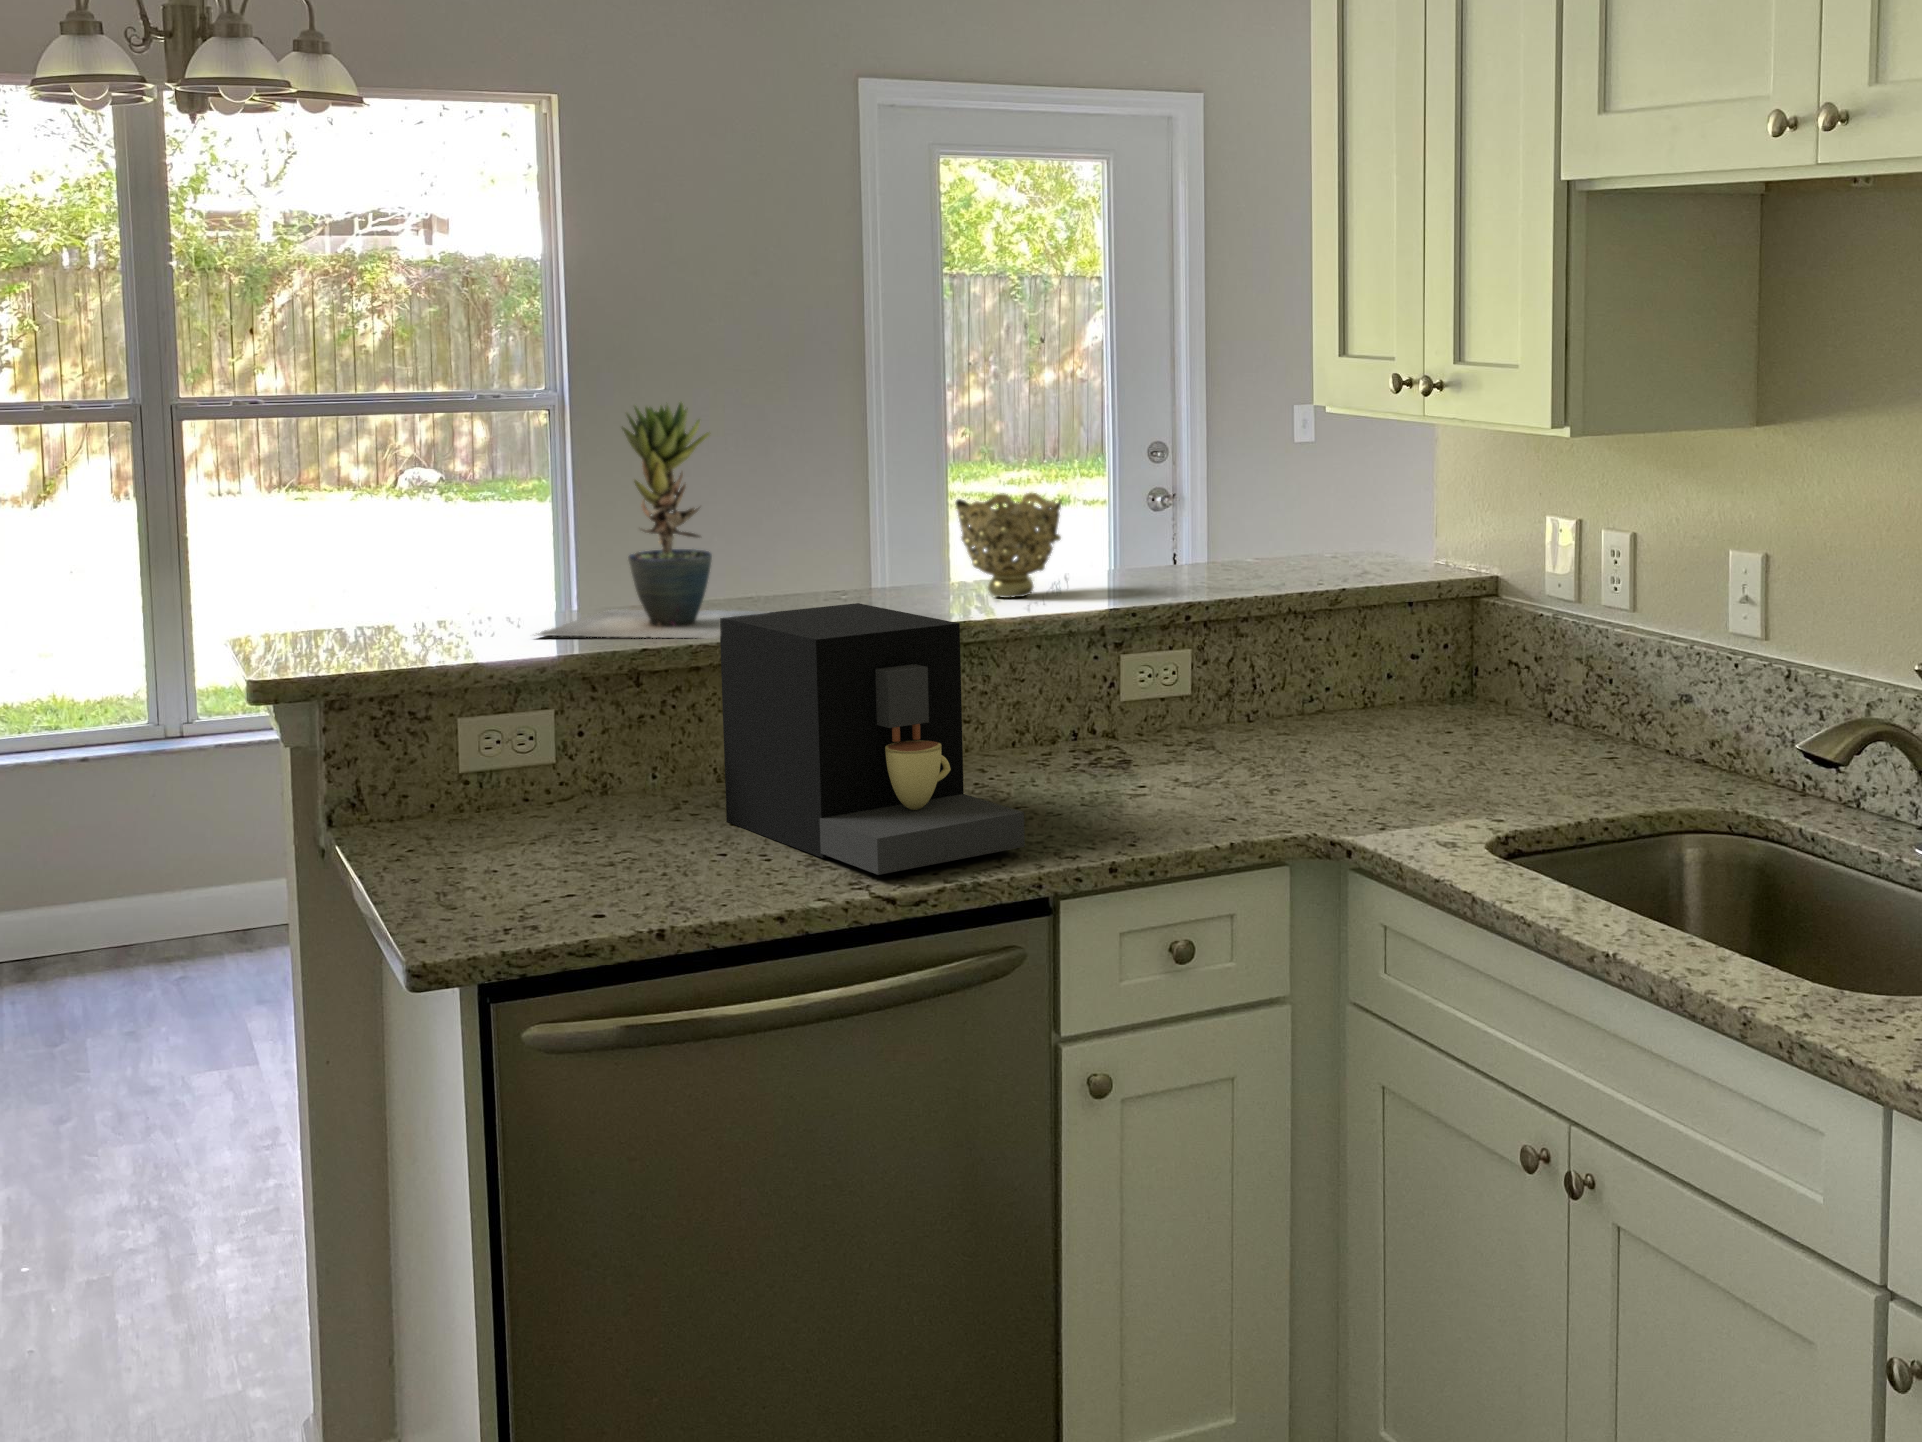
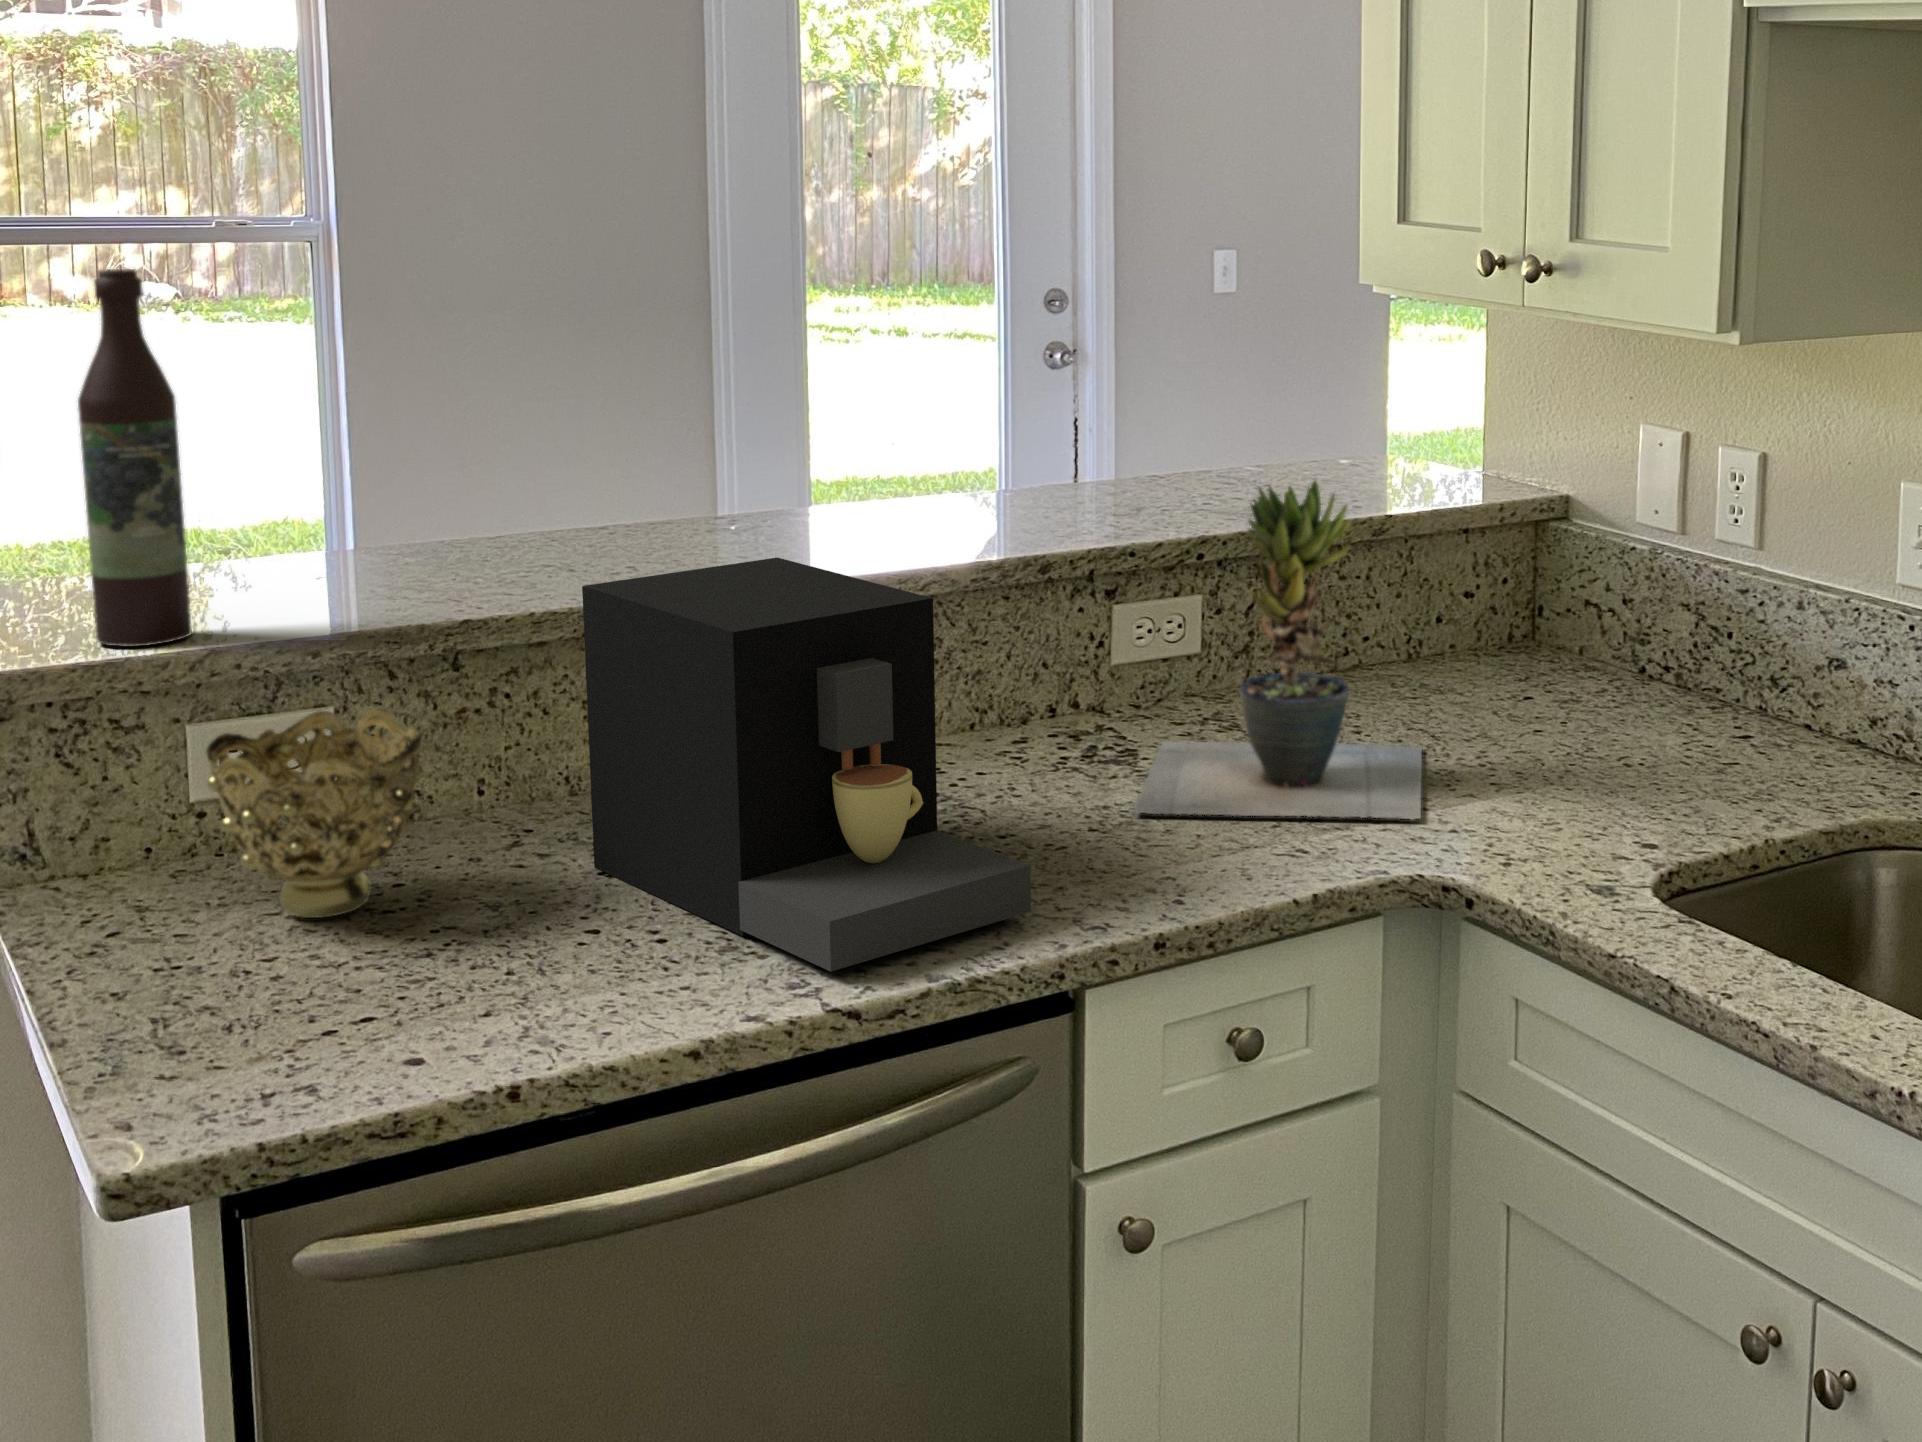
wine bottle: none [388,400,459,662] -> present [78,269,192,647]
potted plant: present [536,402,761,639] -> present [1133,480,1422,820]
decorative bowl: present [955,493,1062,598] -> present [206,710,423,918]

